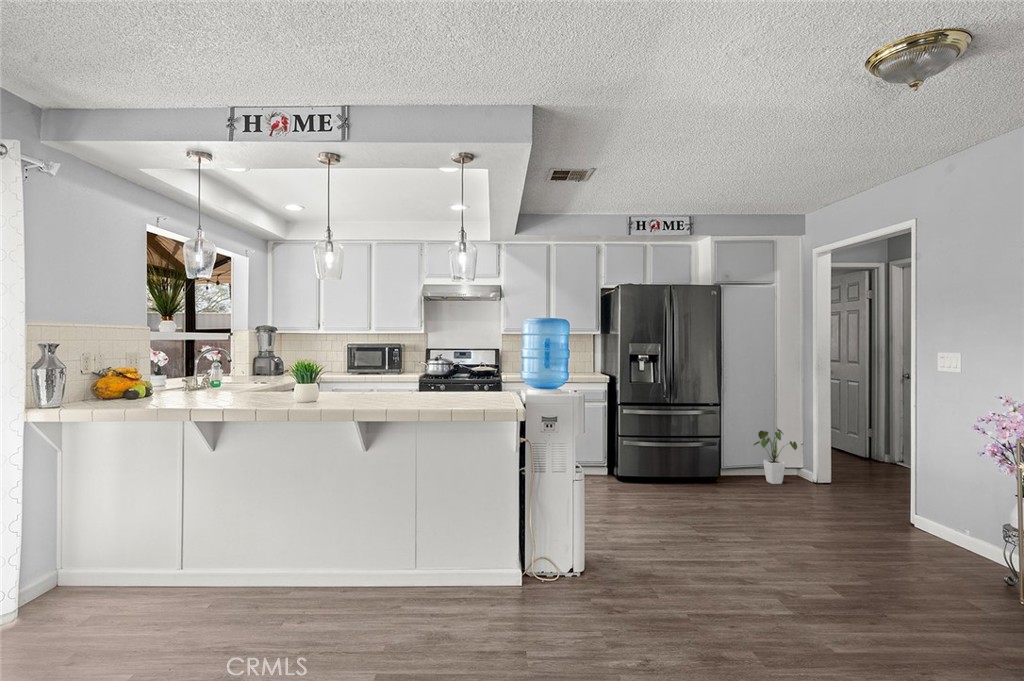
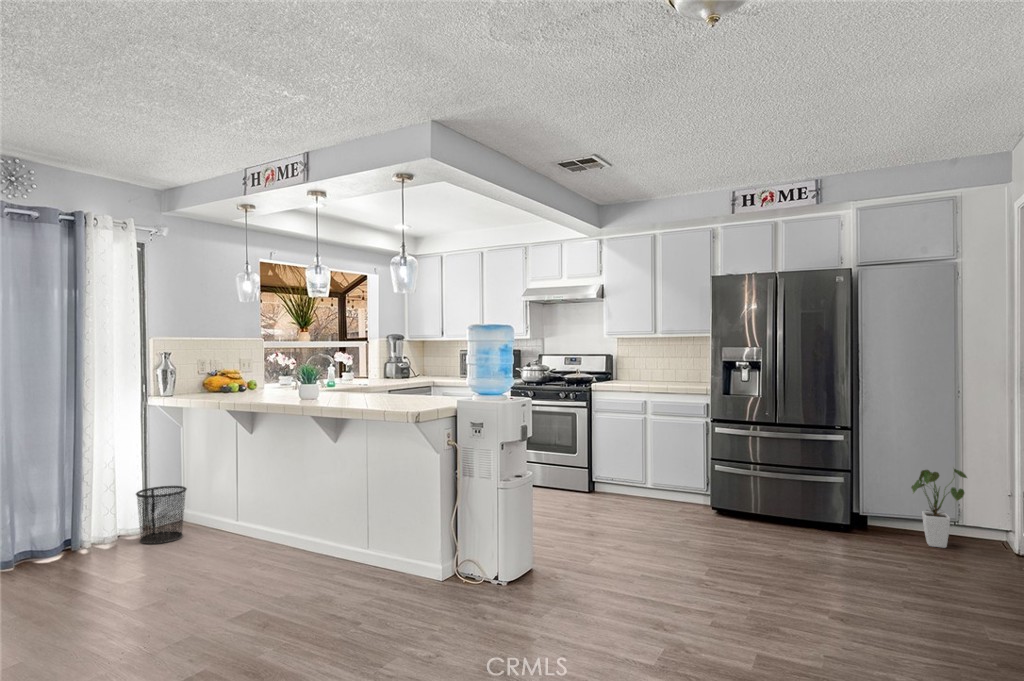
waste bin: none [19,536,104,632] -> present [136,486,187,544]

